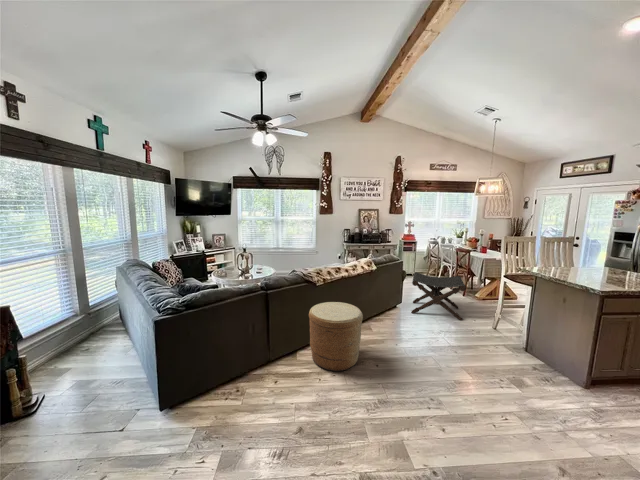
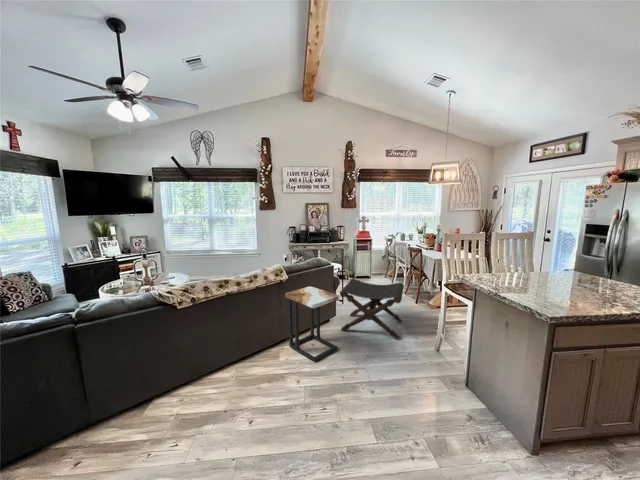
side table: none [376,276,420,333] -> present [285,286,339,362]
basket: present [309,302,363,371] -> none [151,329,232,433]

